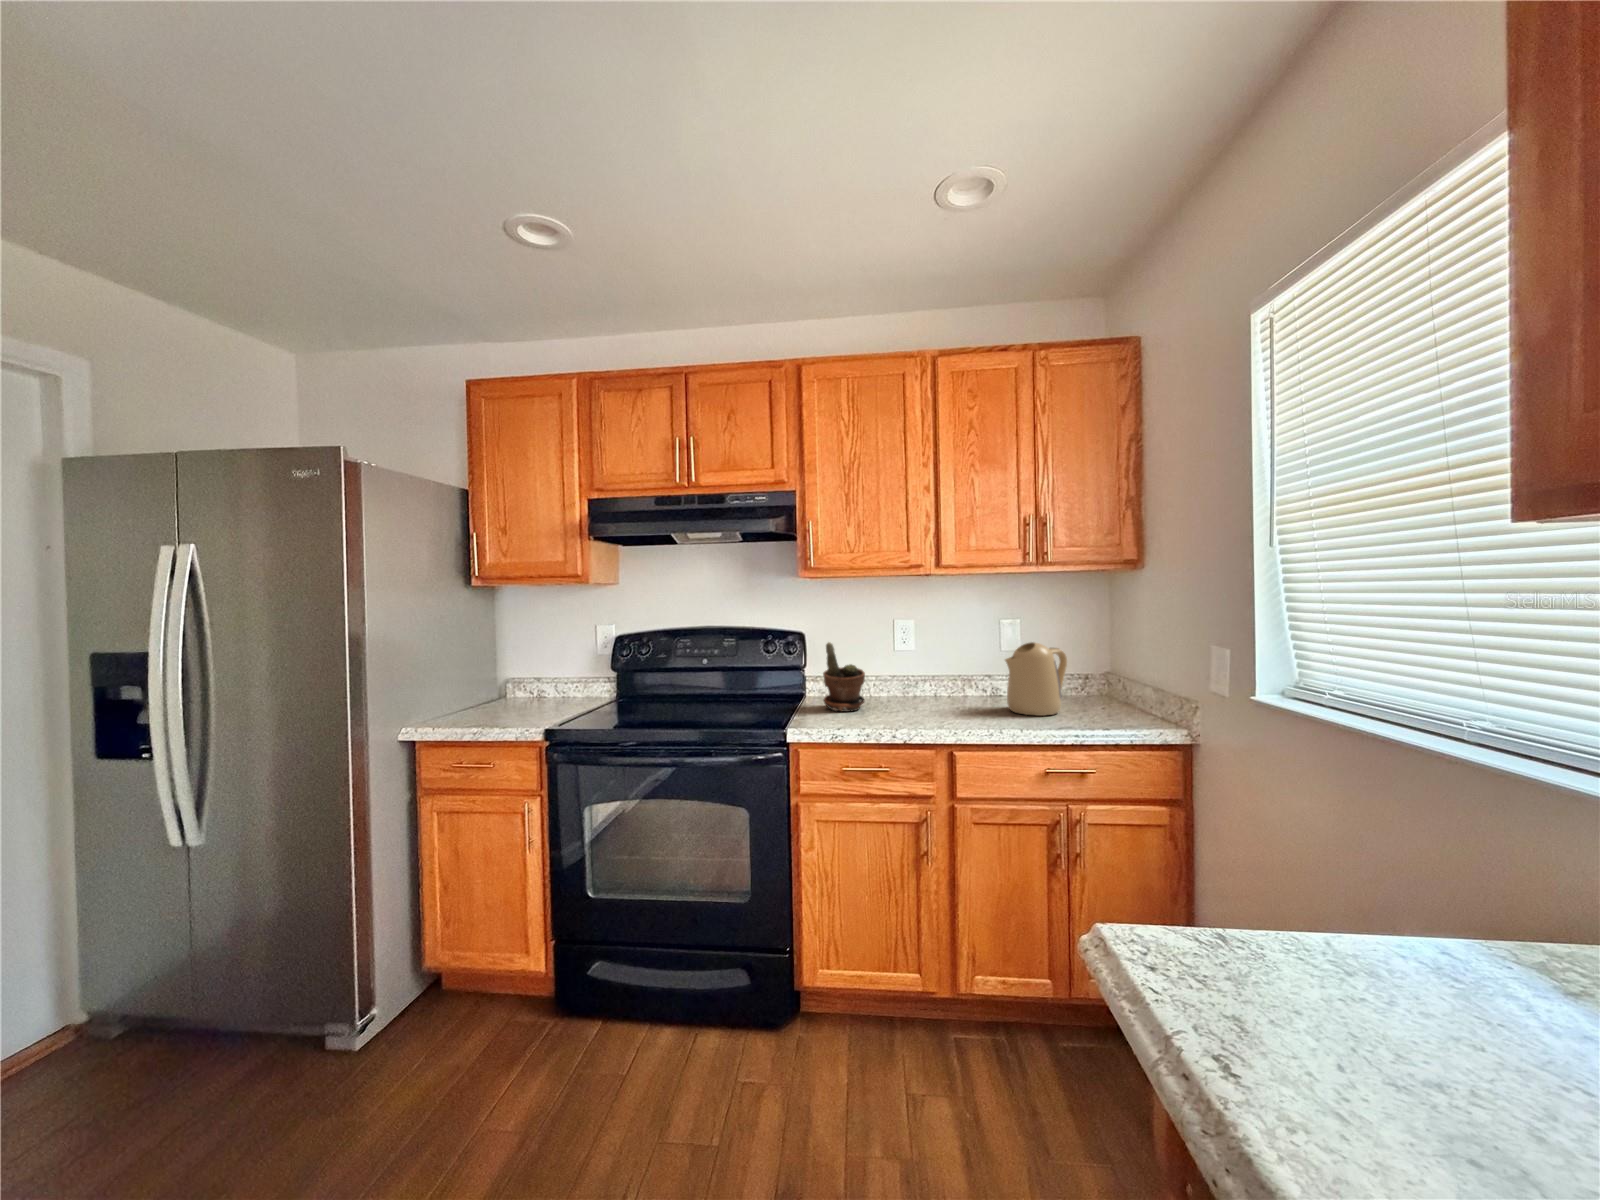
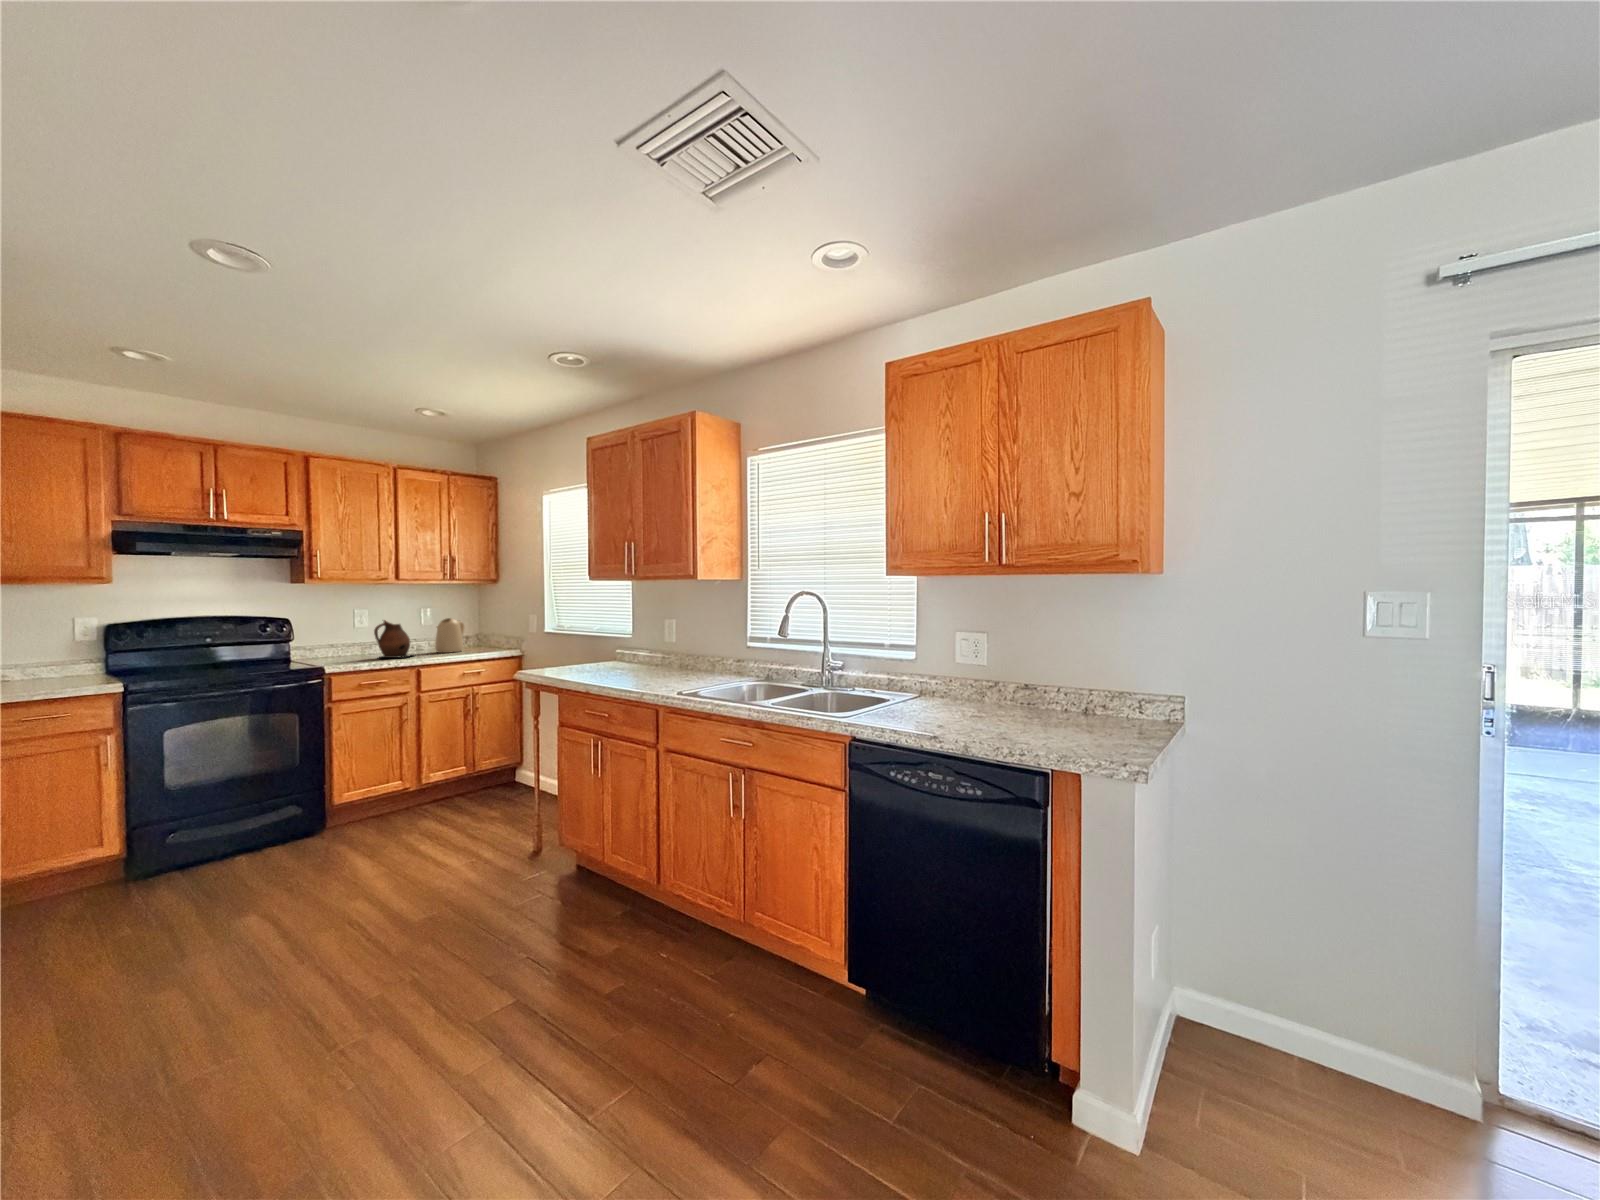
potted plant: present [823,642,865,712] -> none [321,622,352,662]
ceramic pitcher: none [891,642,964,723] -> present [374,620,413,658]

